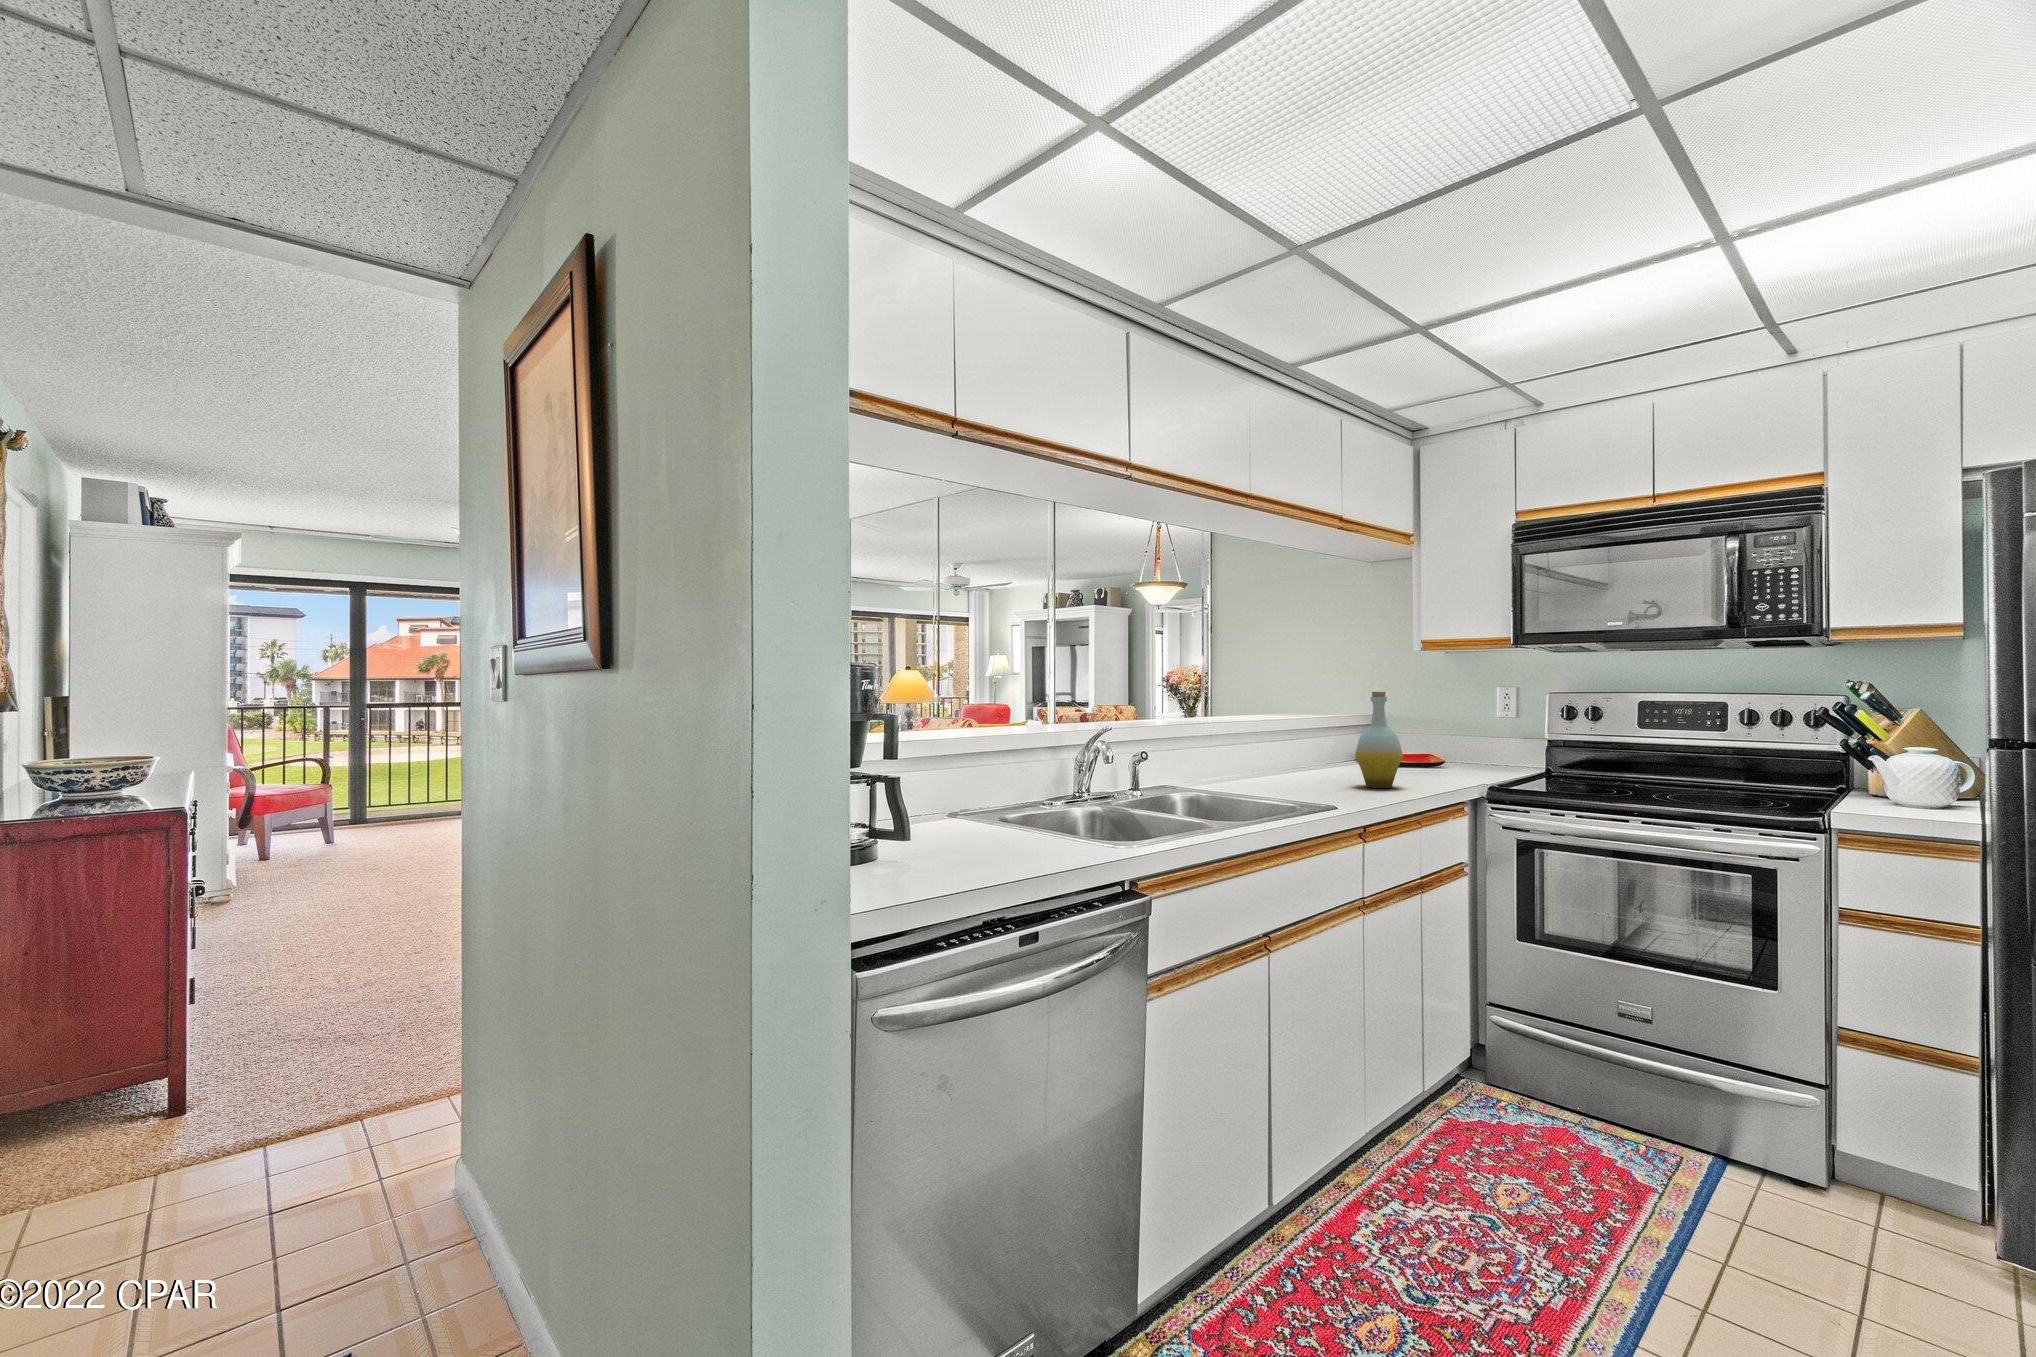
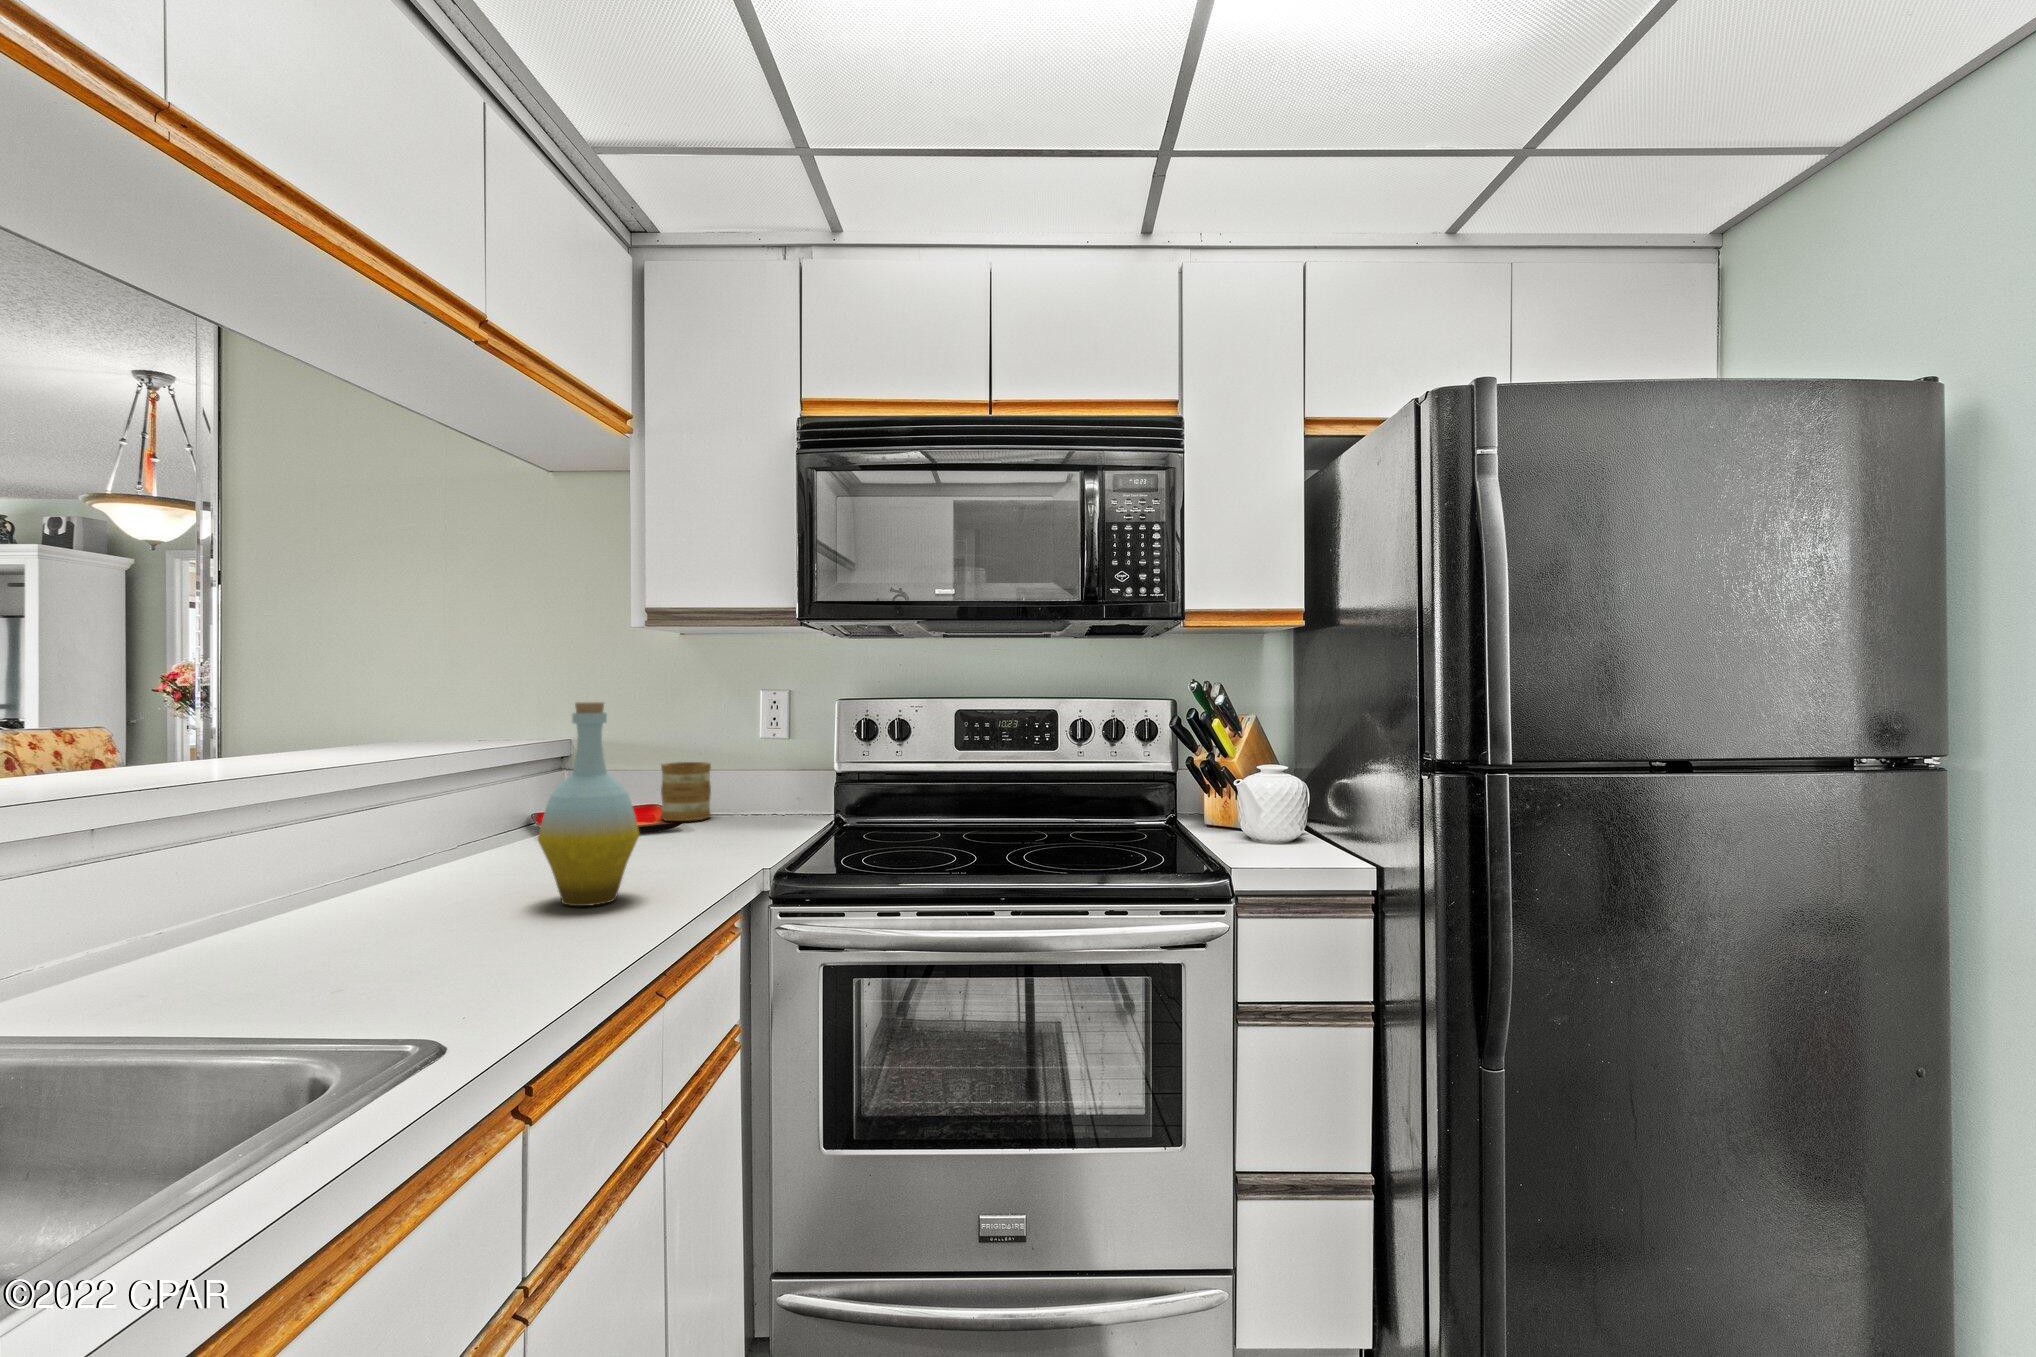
mug: none [1432,731,1463,765] -> present [661,762,711,821]

